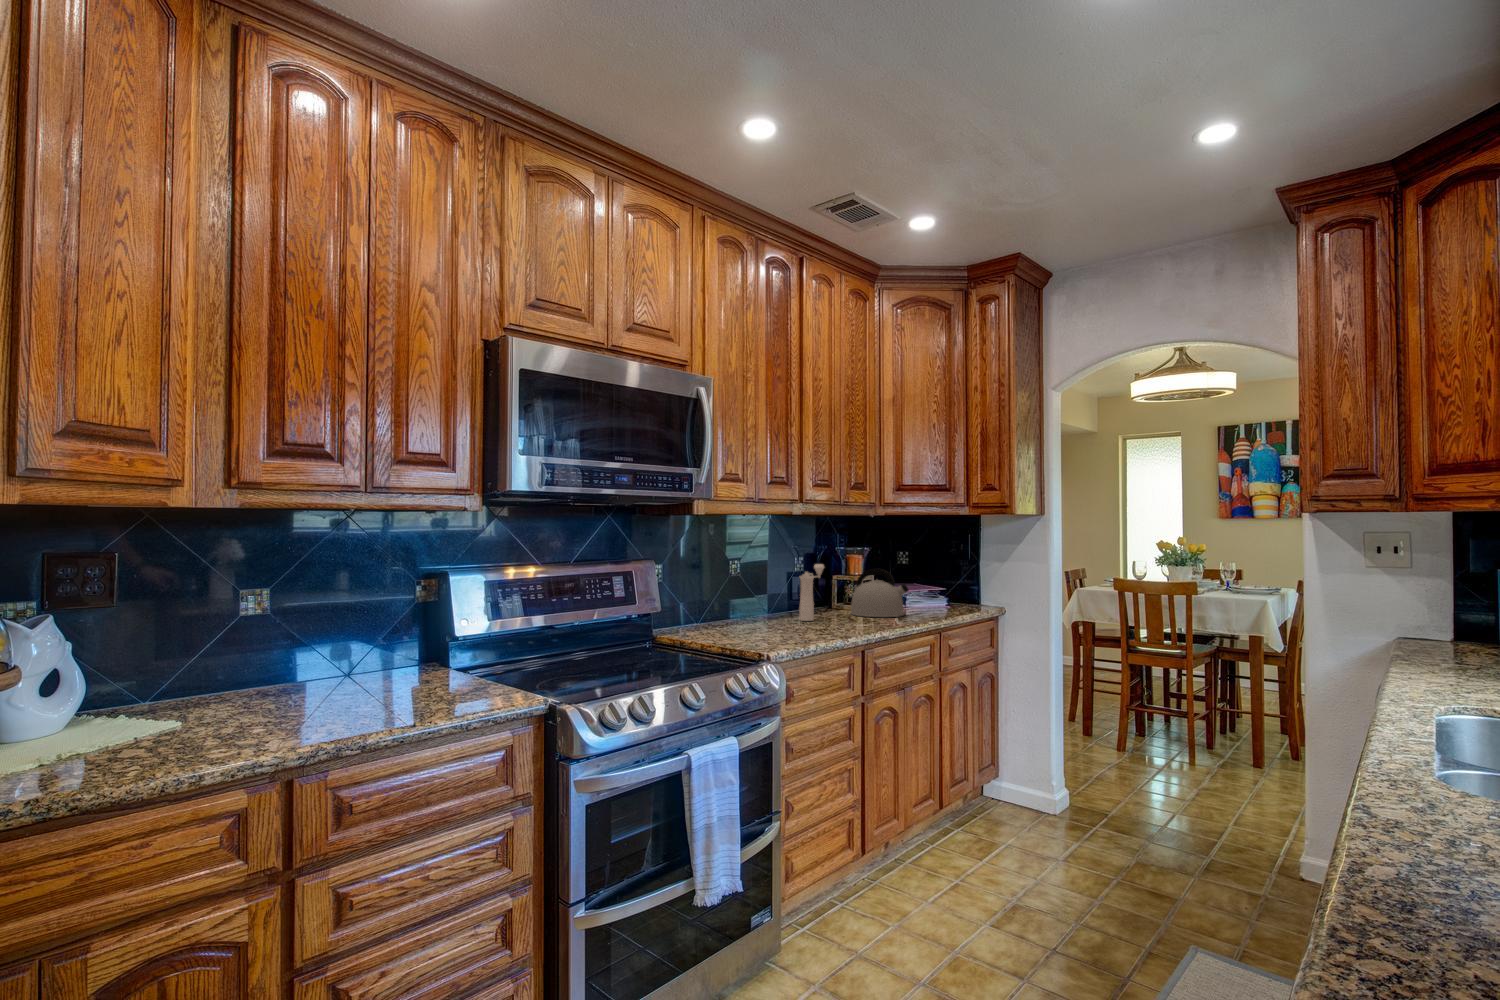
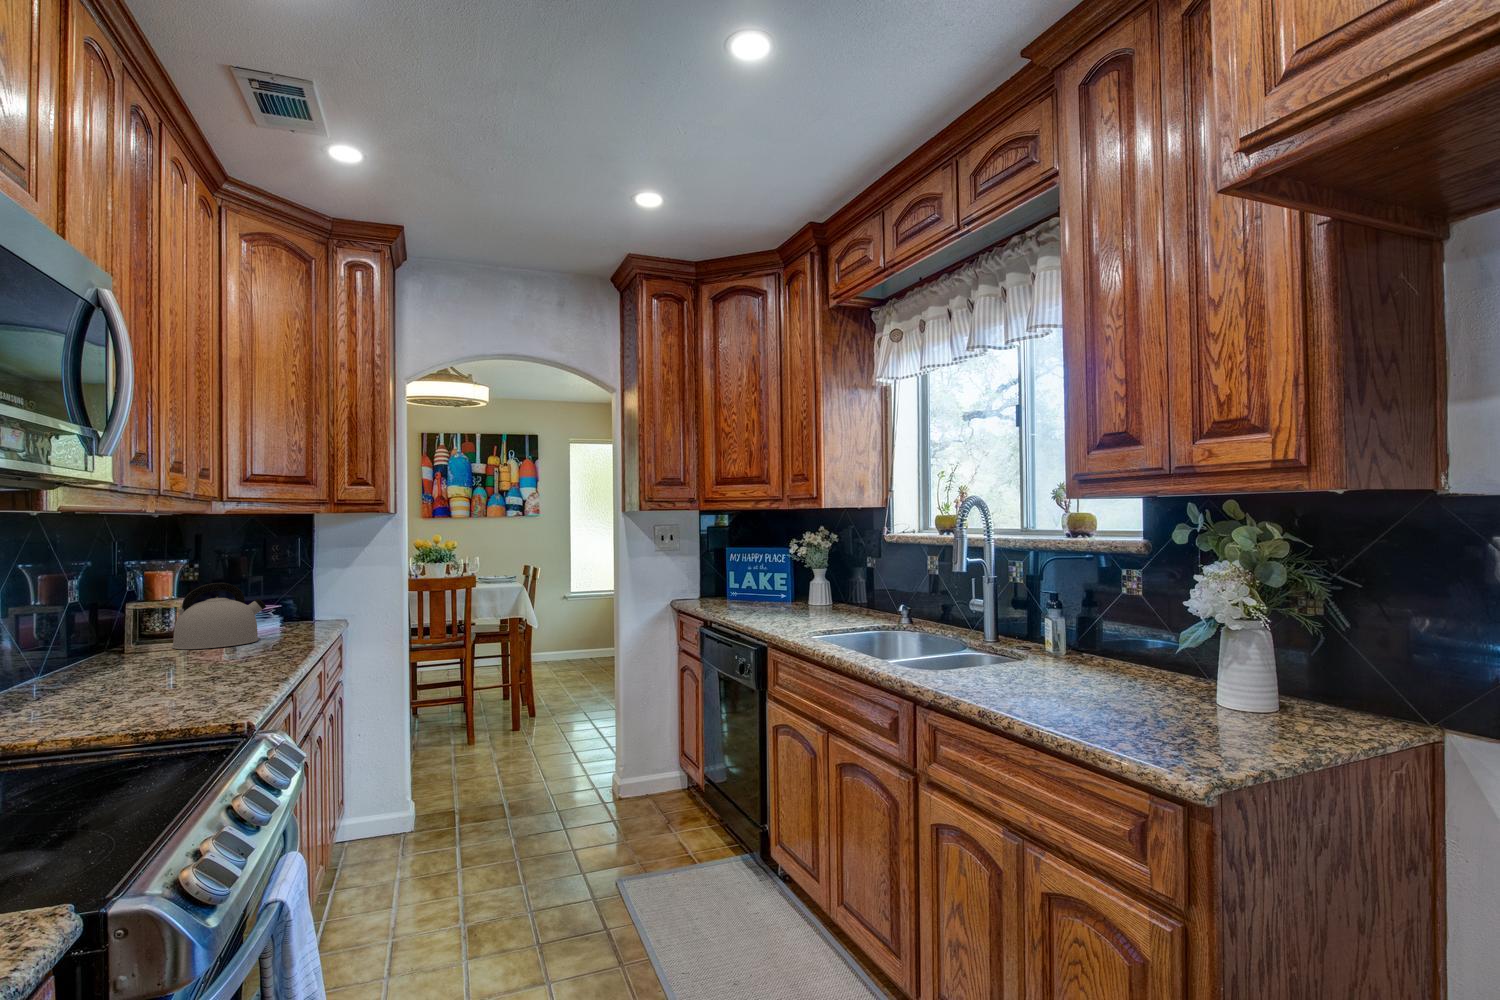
pepper mill: present [799,564,824,621] -> none [120,582,151,669]

